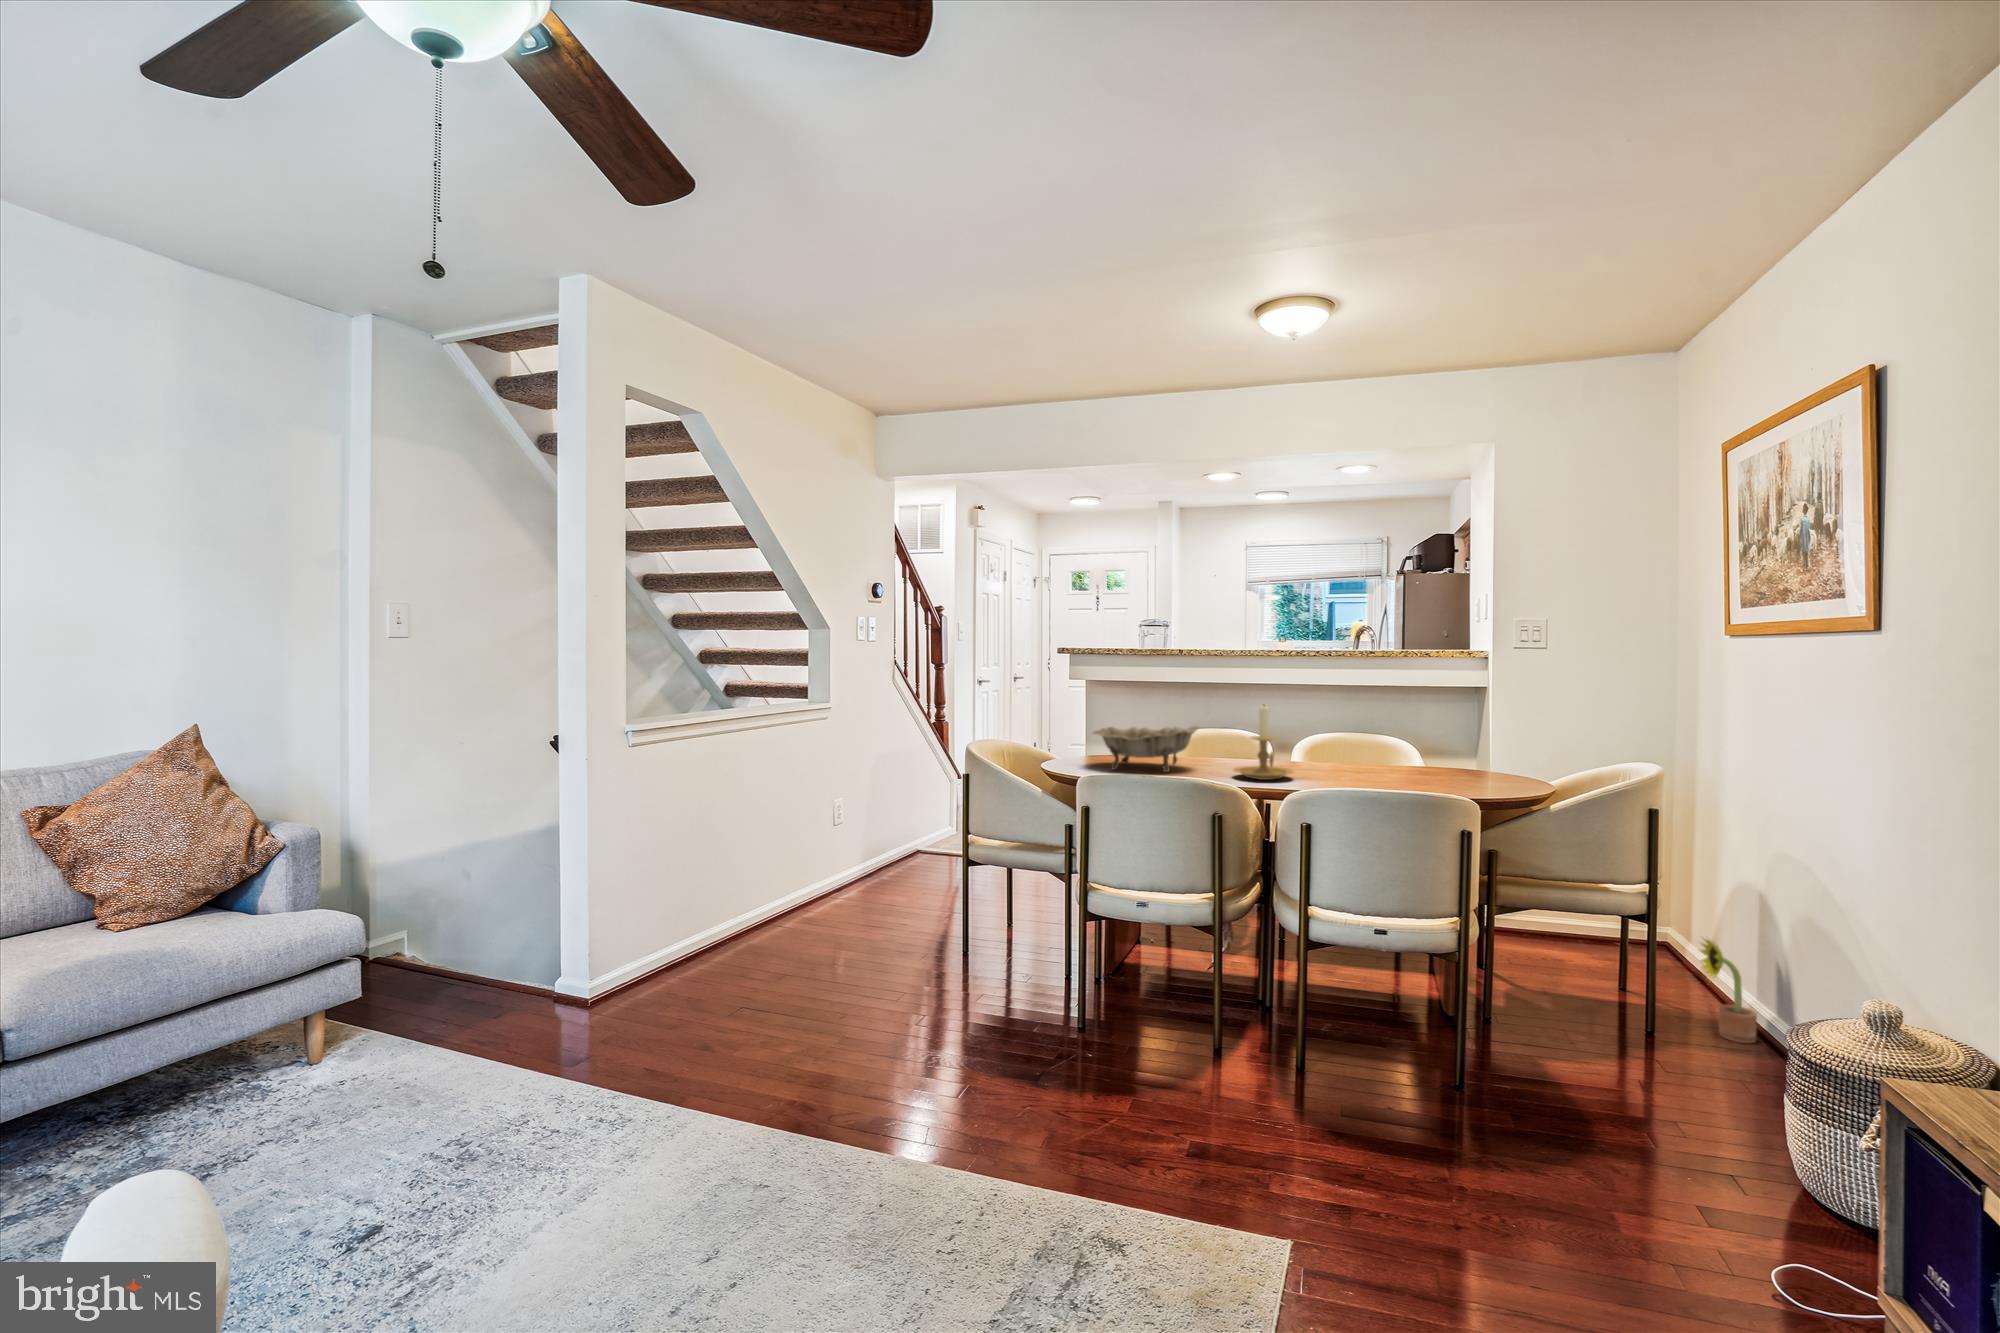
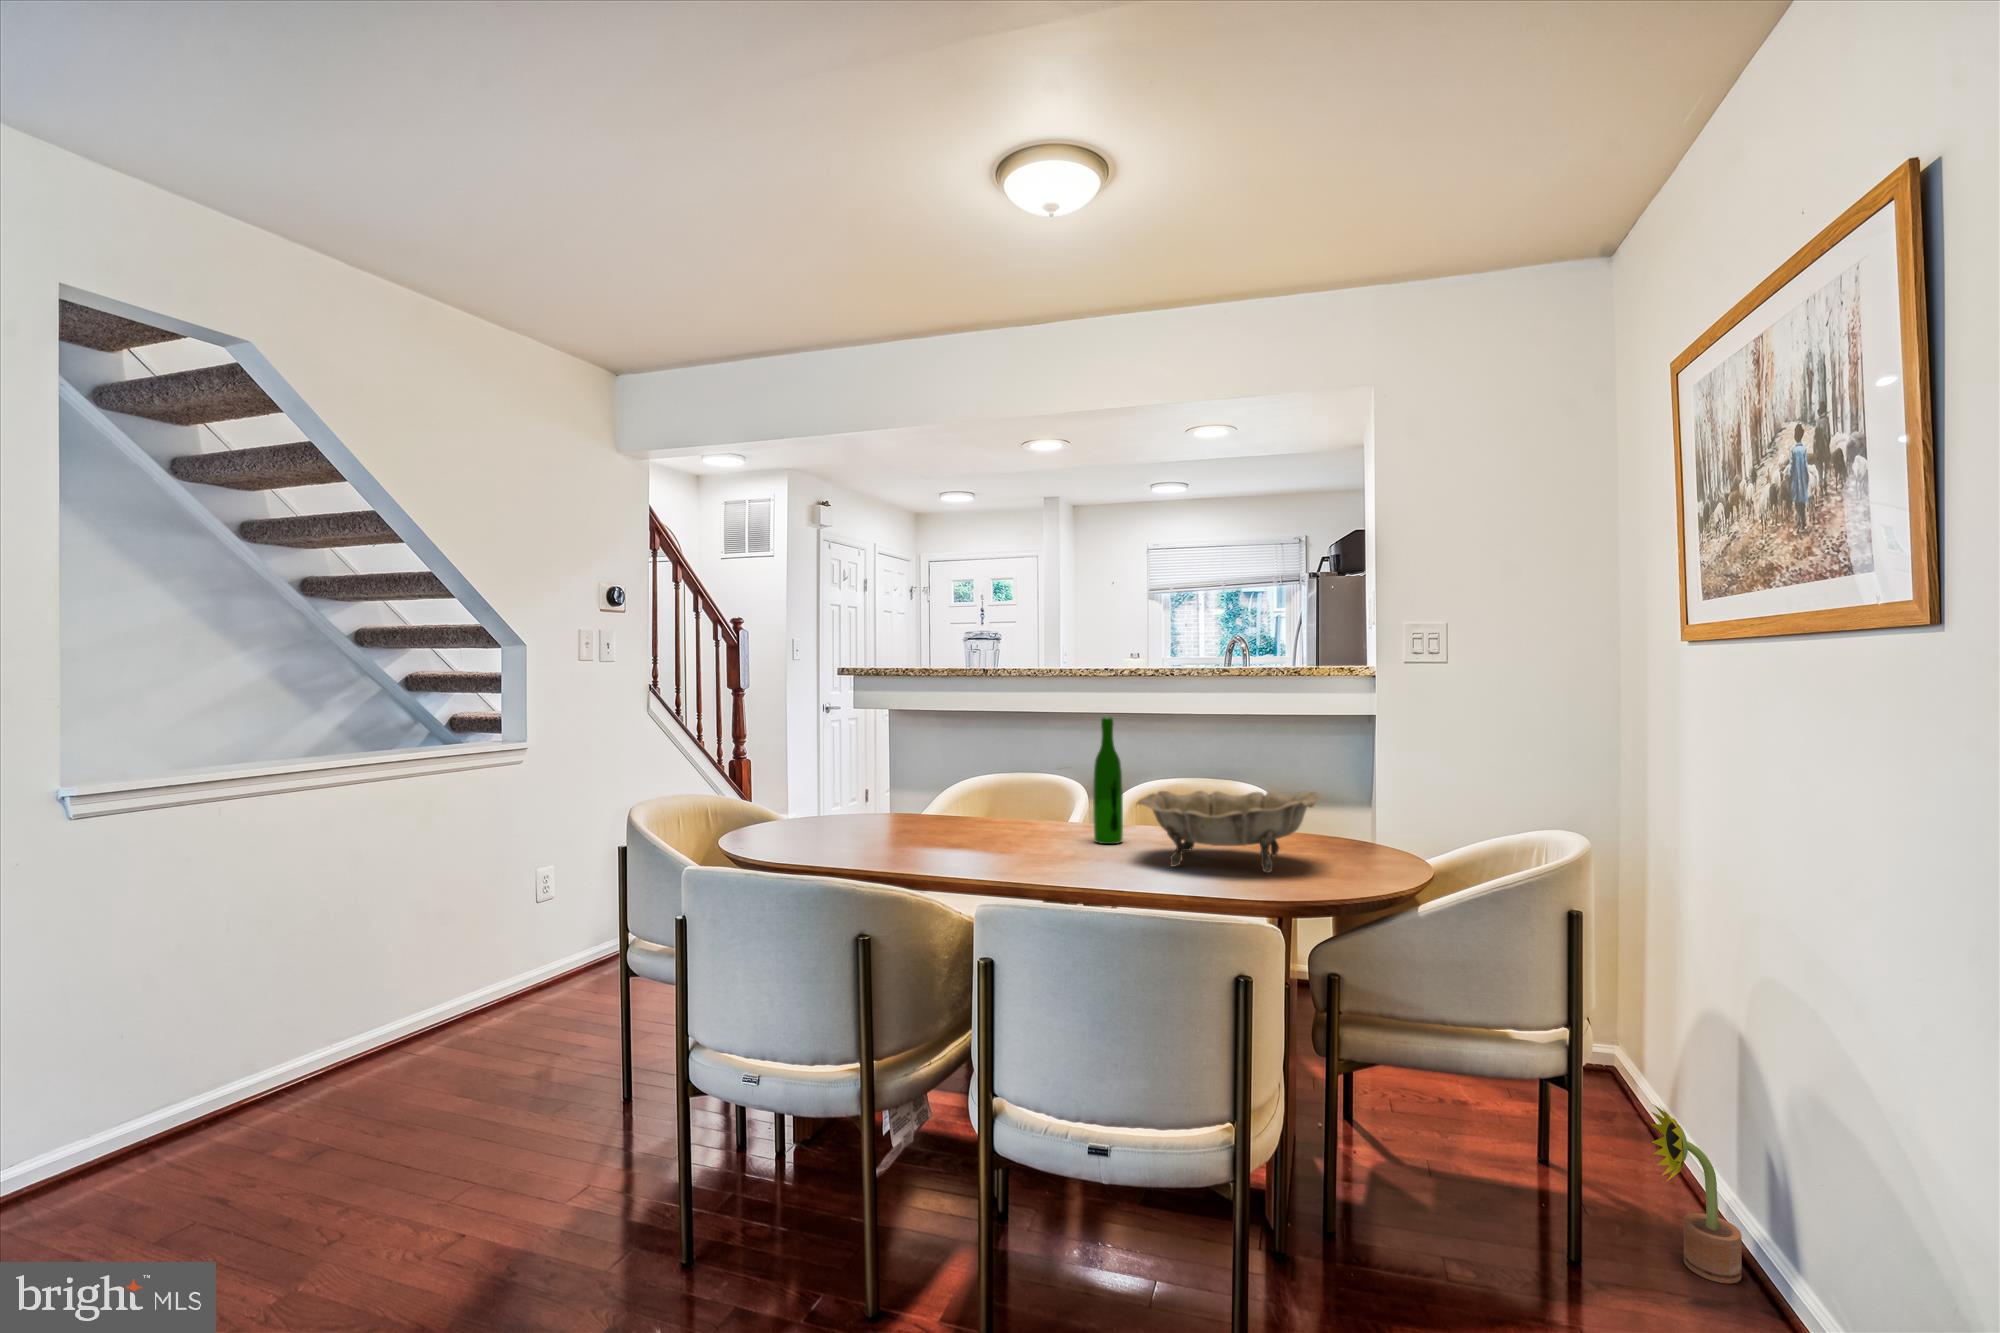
wine bottle: none [1309,686,1330,773] -> present [1093,717,1123,844]
candle holder: present [1234,704,1294,780] -> none [968,745,1056,859]
decorative bowl: present [1094,726,1199,772] -> present [1137,791,1319,873]

